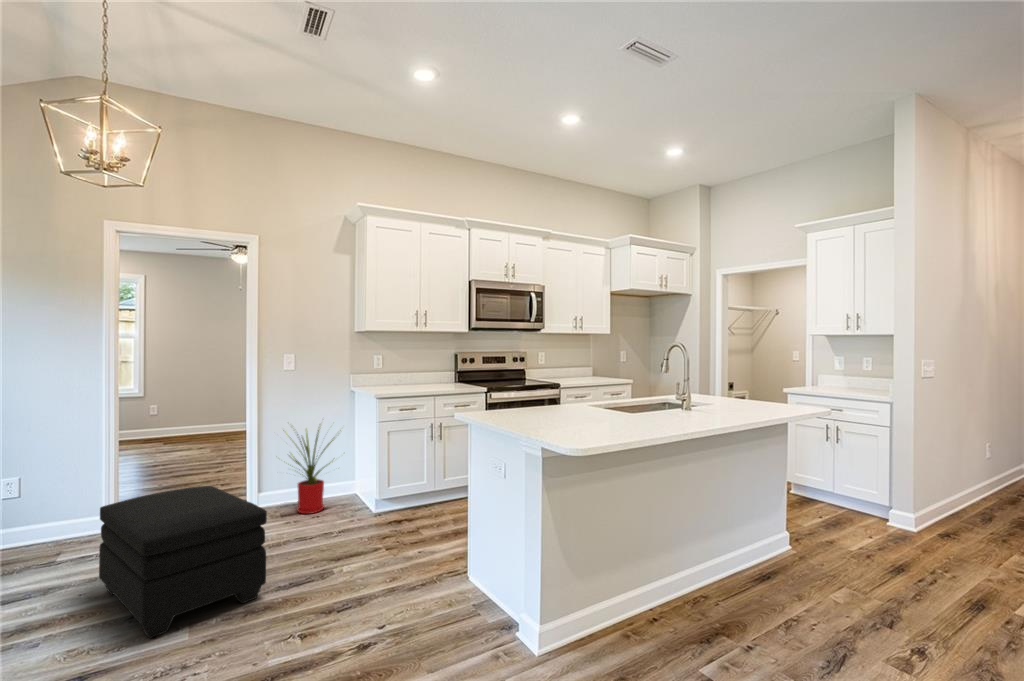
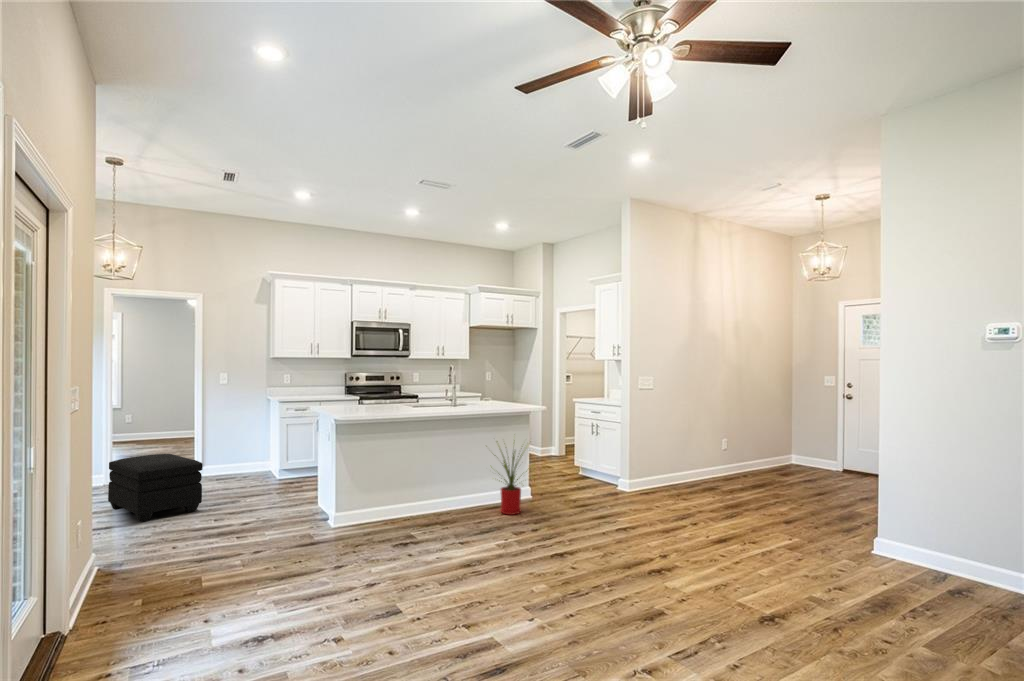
house plant: present [286,427,341,514] -> present [500,451,527,515]

